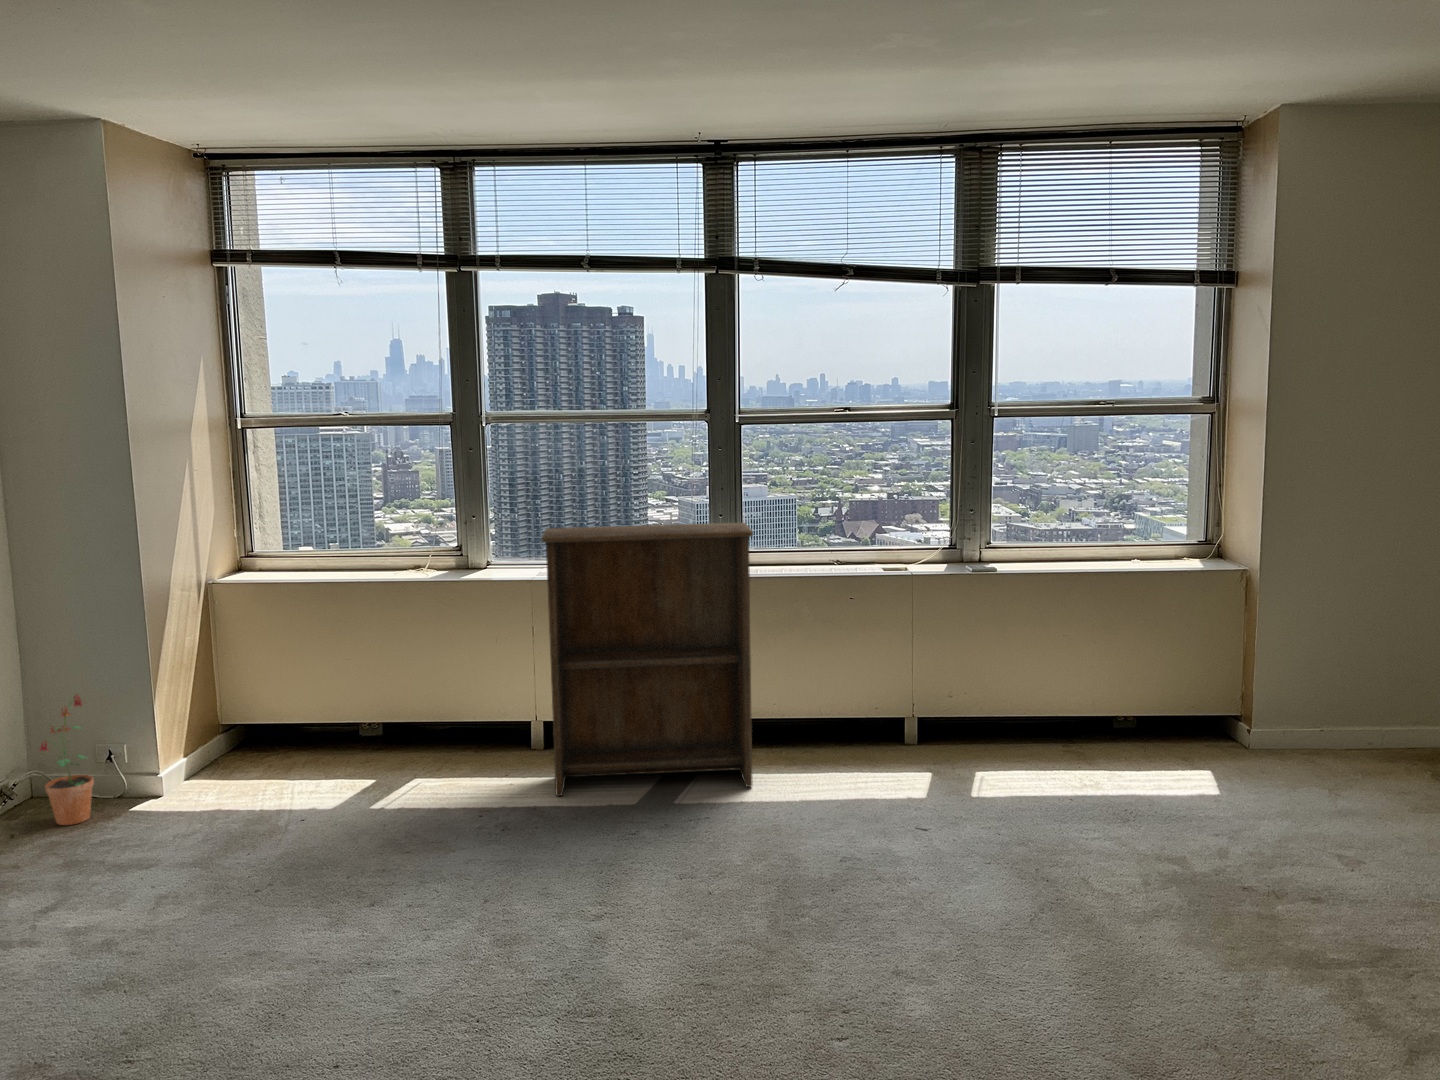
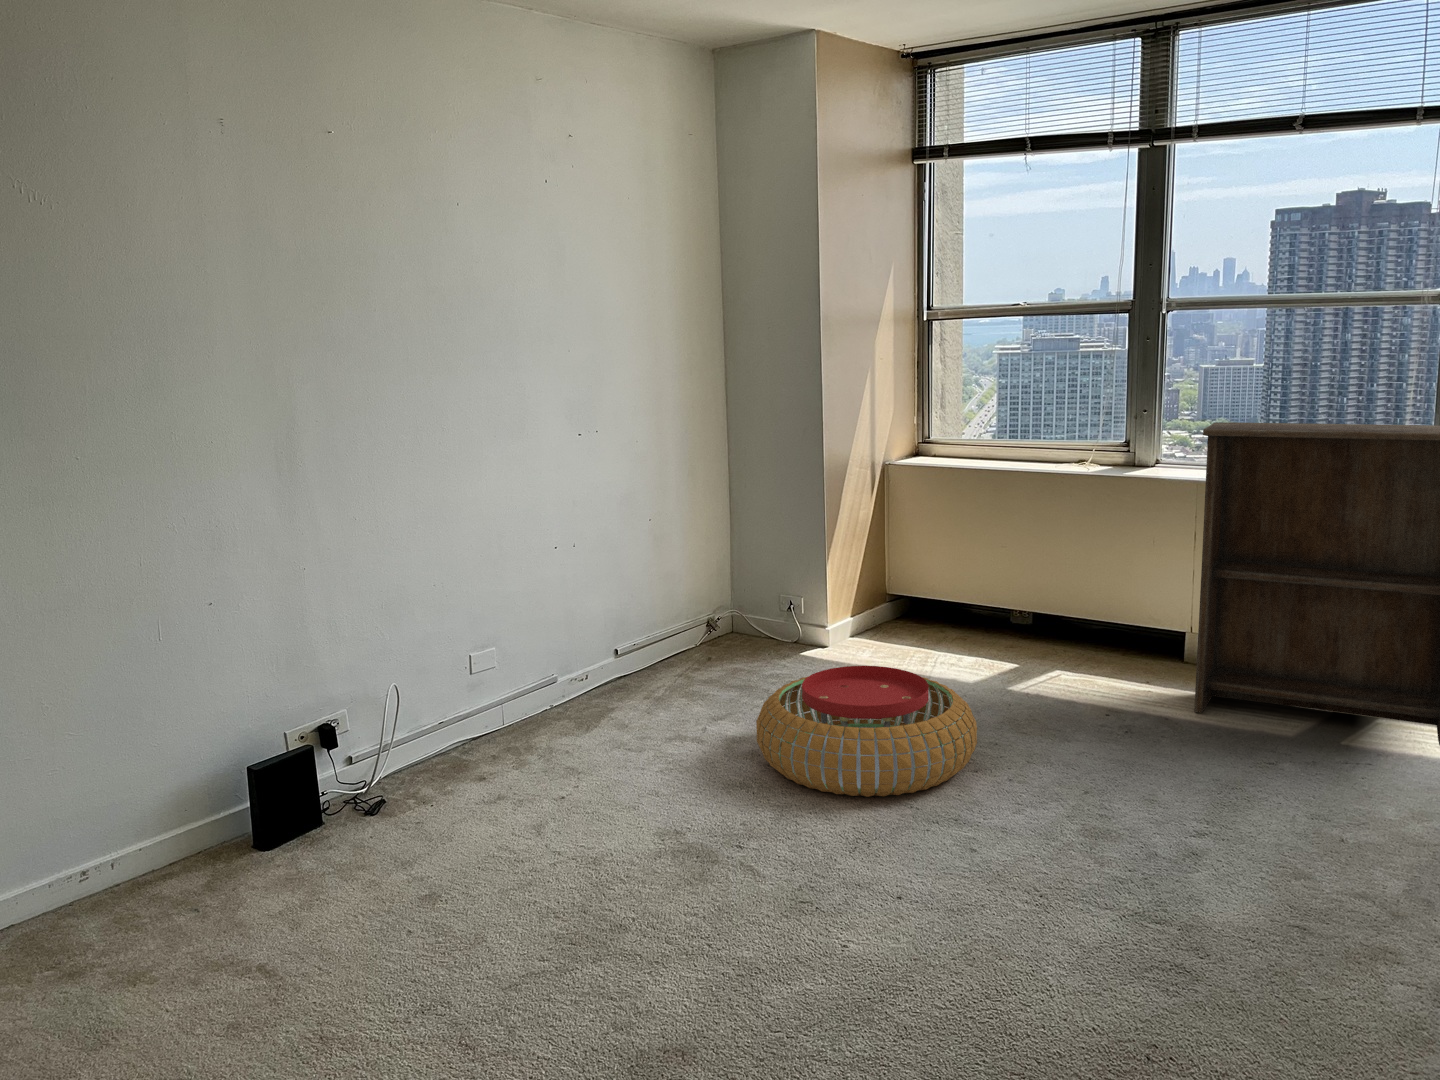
potted plant: present [40,694,94,825] -> none [736,546,776,655]
pouf: none [111,815,371,971] -> present [756,666,977,797]

